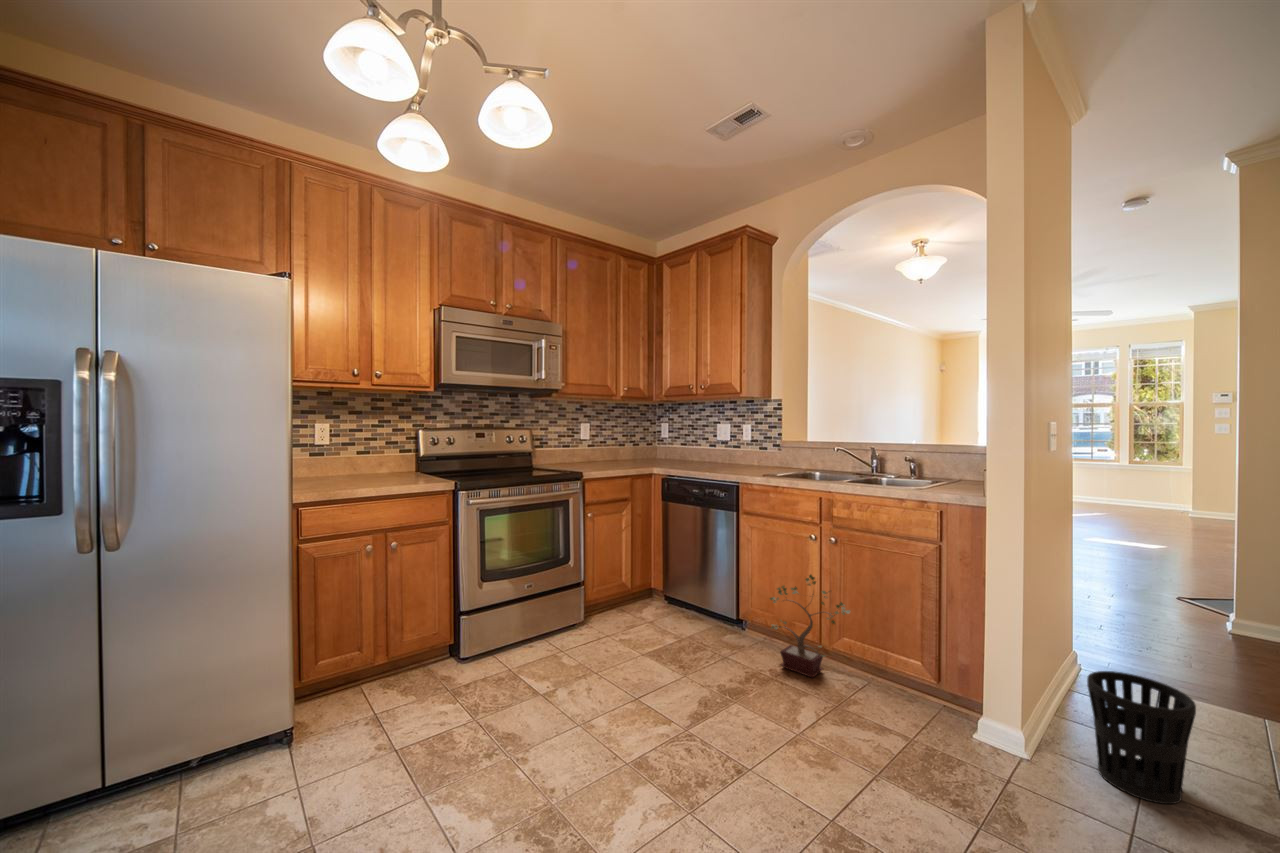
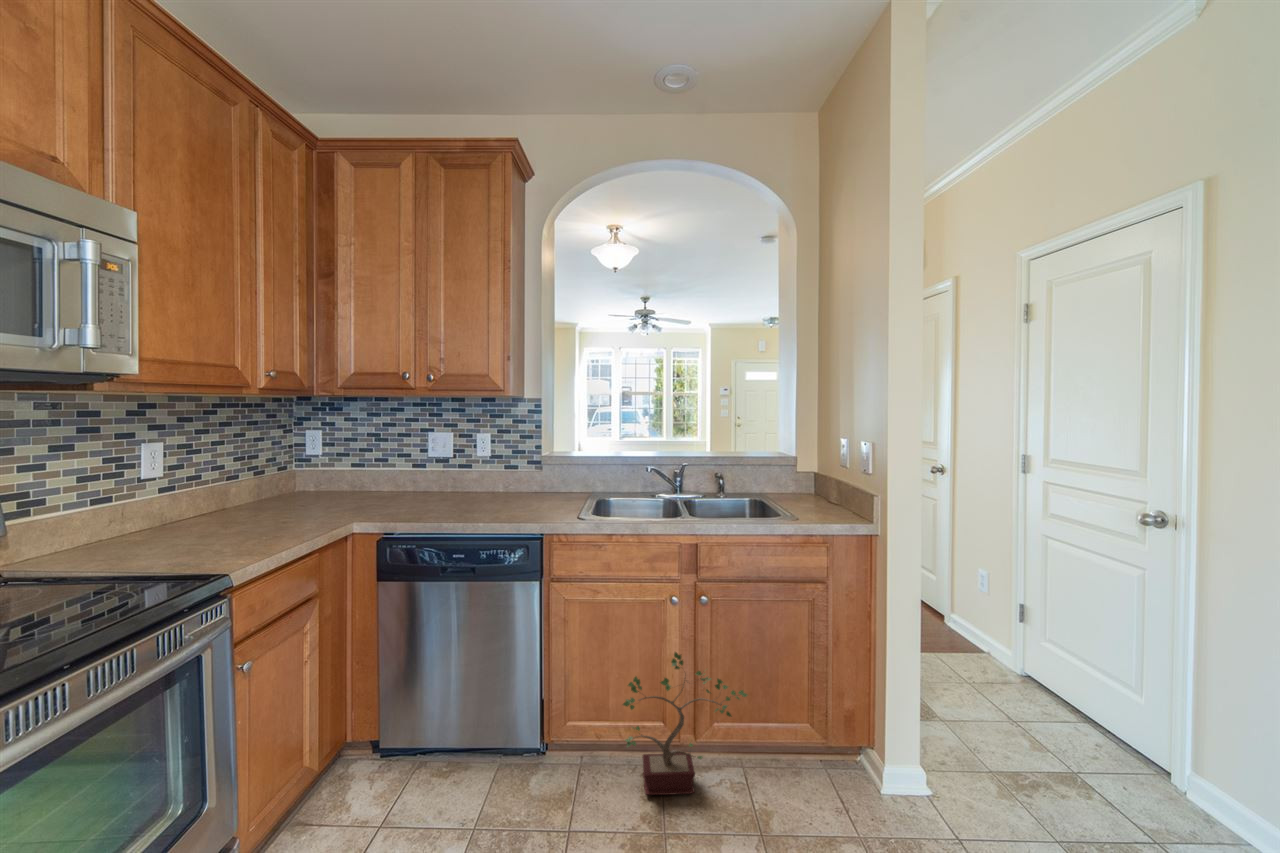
wastebasket: present [1087,671,1196,804] -> none [947,668,1033,787]

